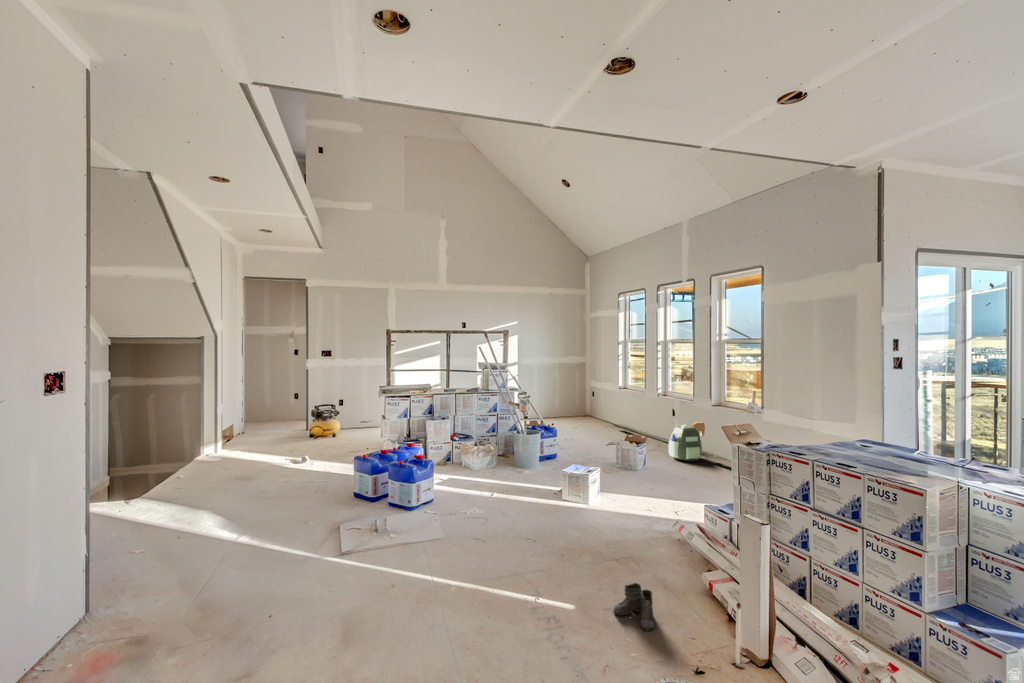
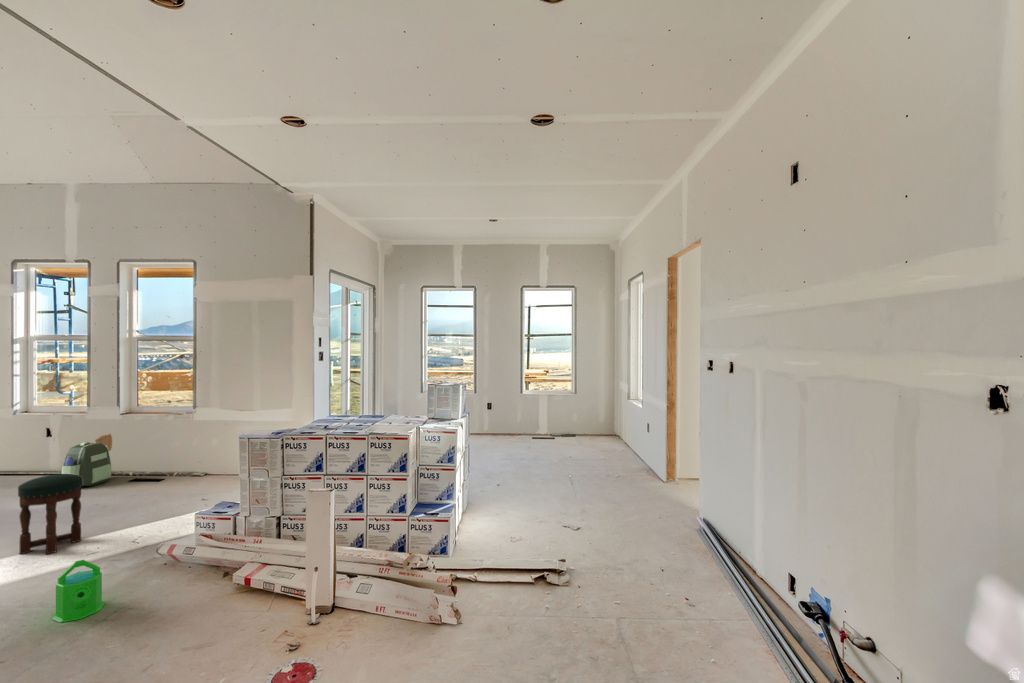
stool: none [615,442,651,500] -> present [18,474,83,554]
watering can: none [595,507,624,551] -> present [52,560,105,623]
boots: present [614,583,655,630] -> none [162,614,227,666]

